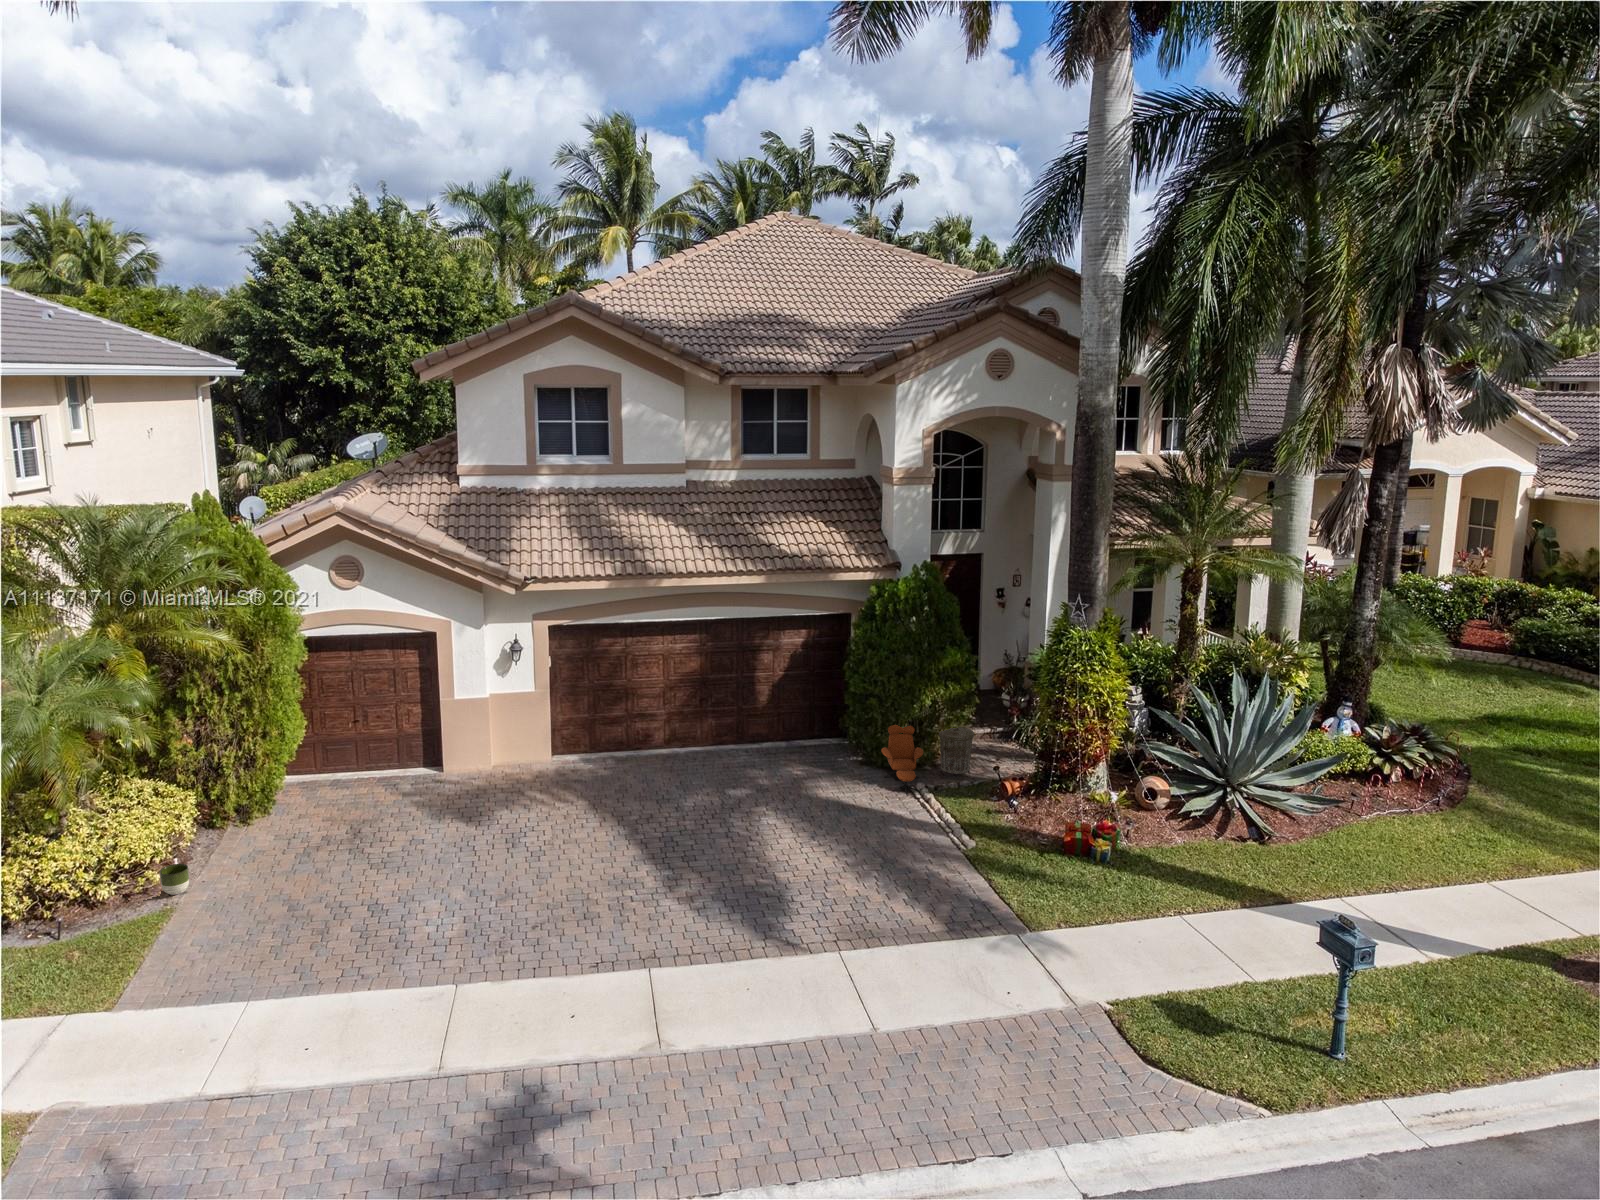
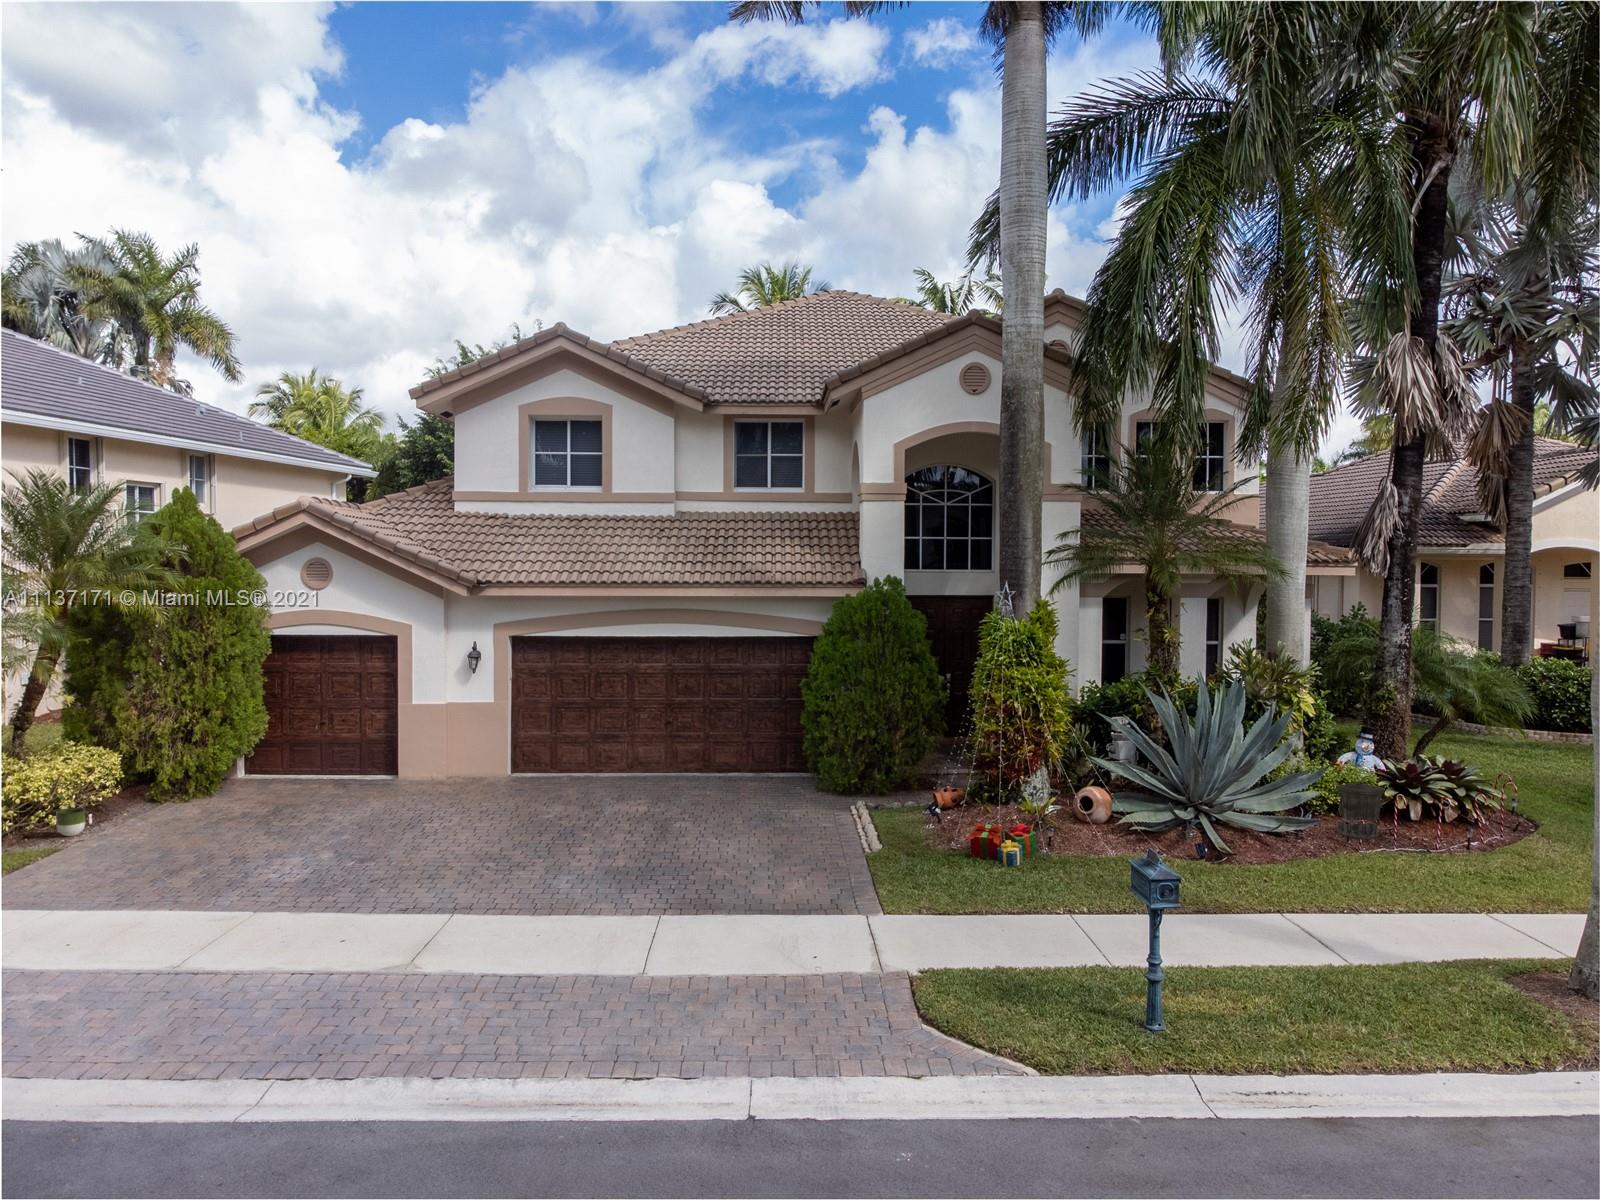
lounge chair: present [881,725,923,795] -> none [824,742,869,810]
trash can: present [939,727,974,774] -> present [1336,782,1384,839]

